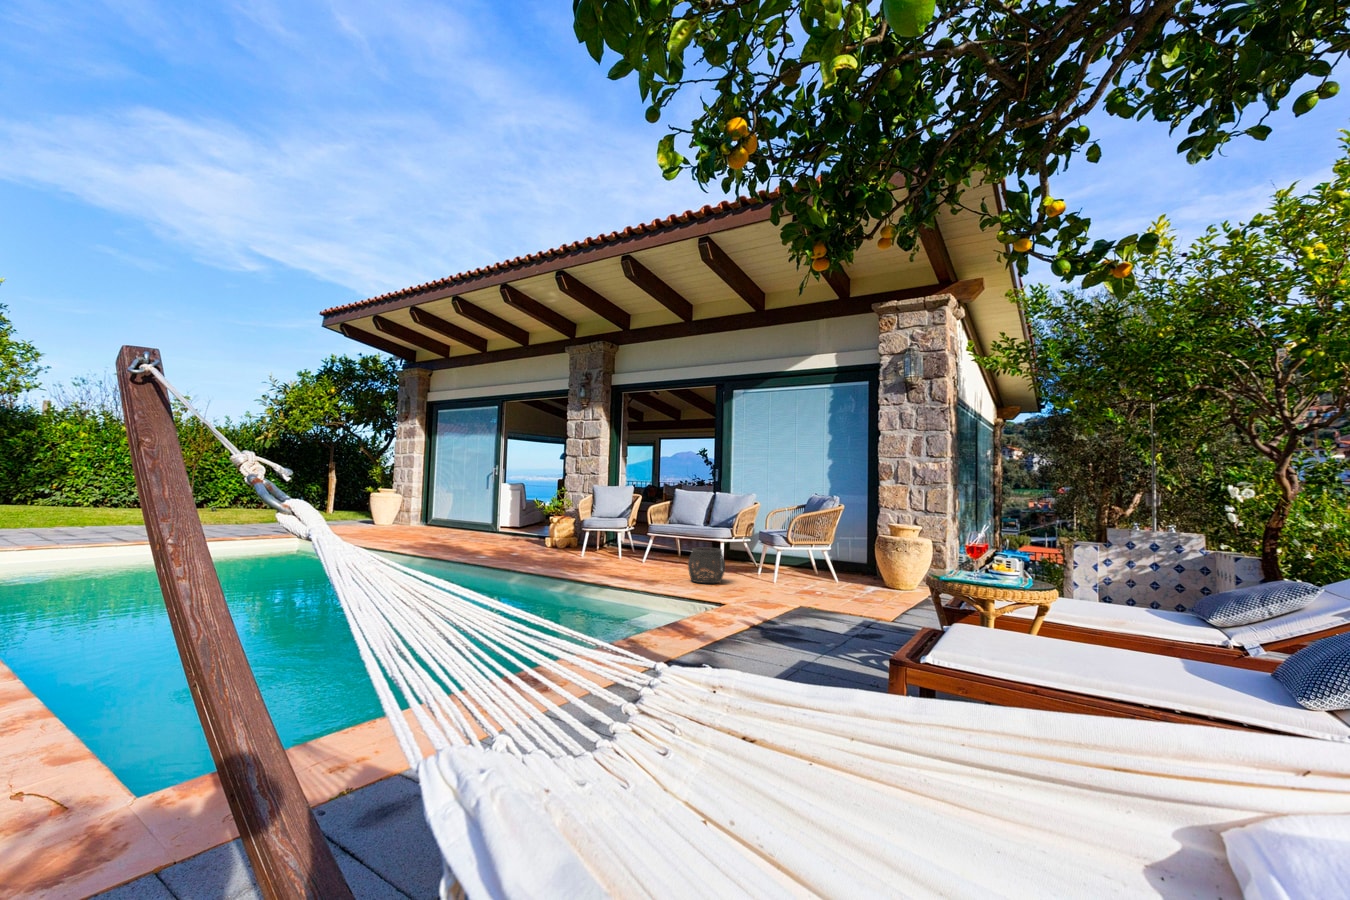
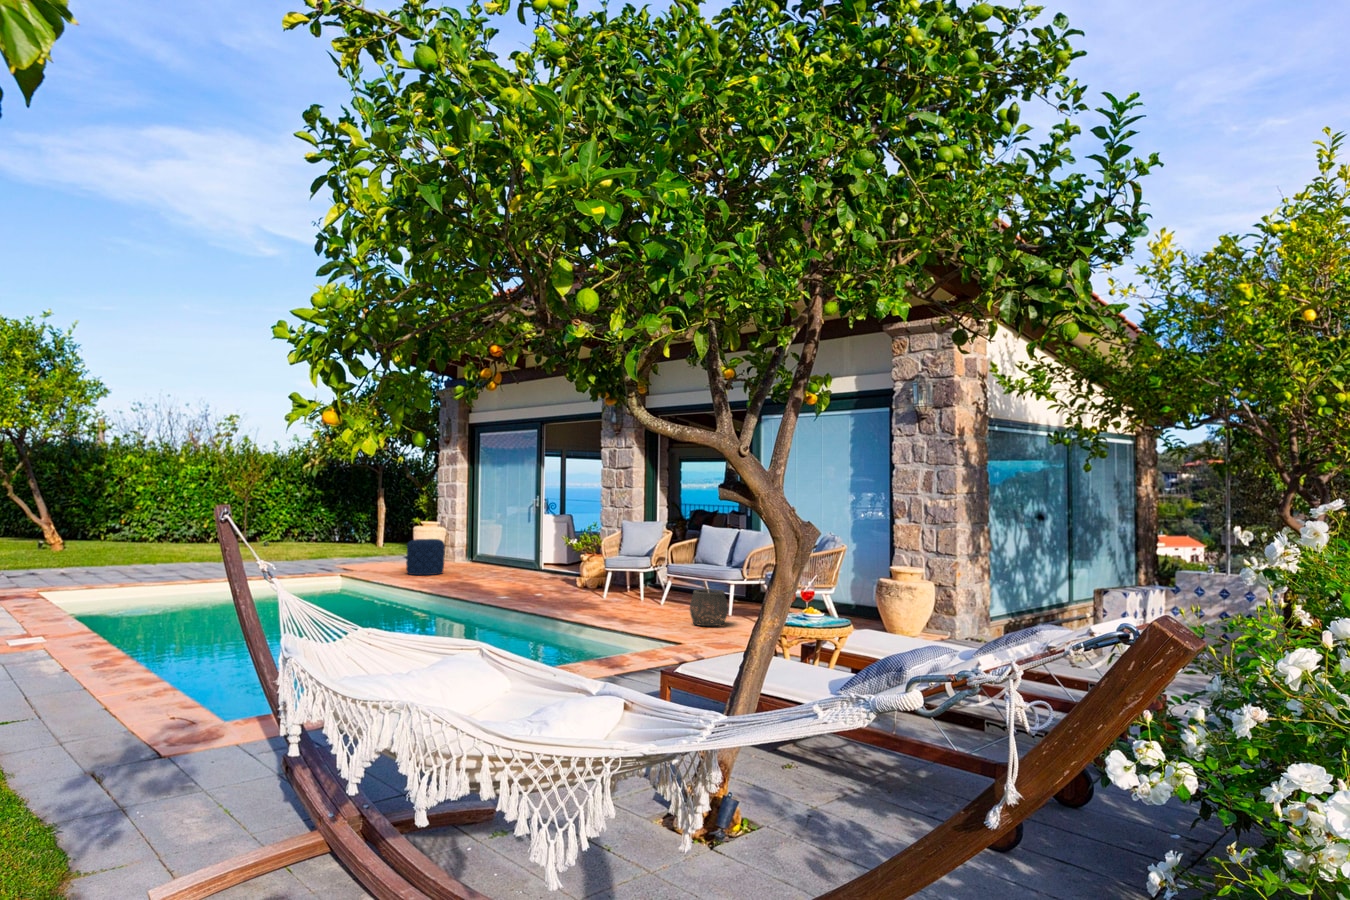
pouf: none [369,504,408,538] -> present [406,539,445,575]

